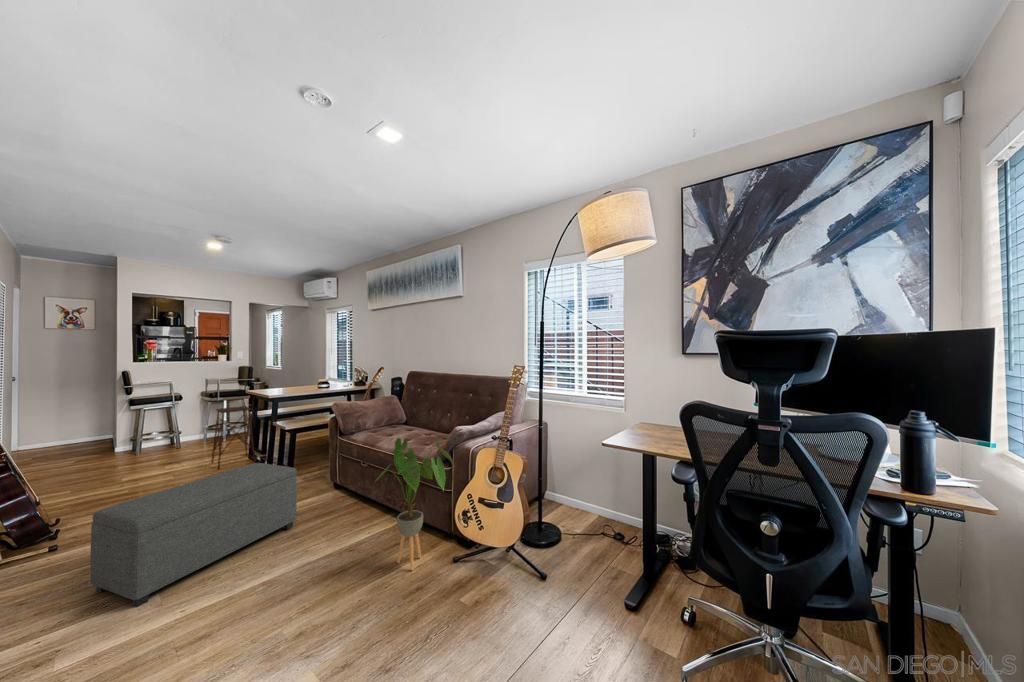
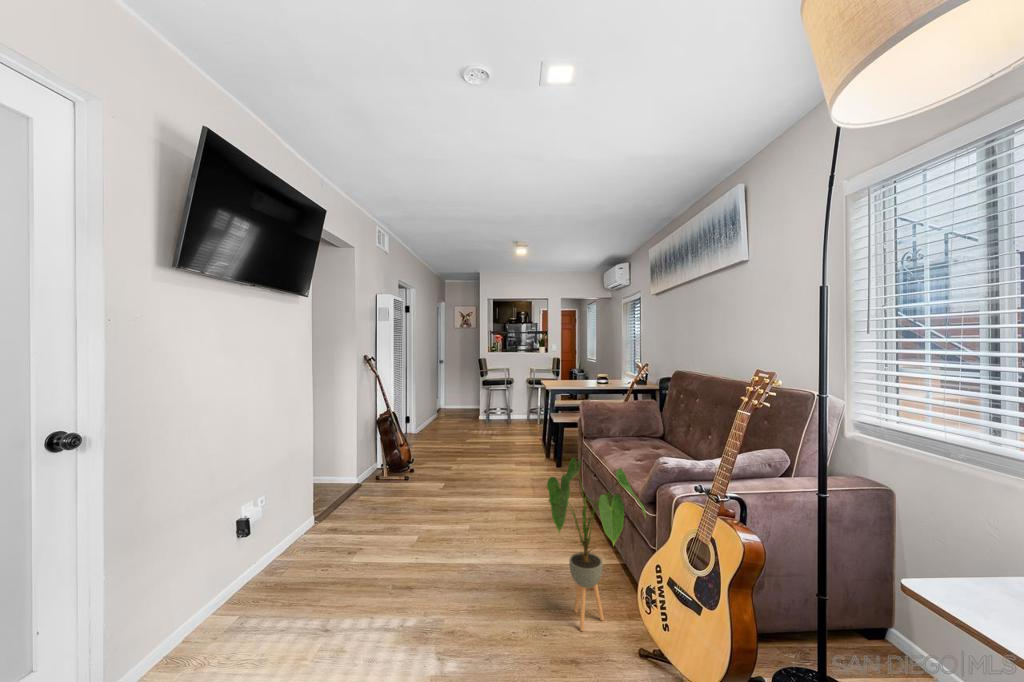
side table: present [212,406,255,469] -> none [518,394,546,448]
ottoman: present [90,463,297,607] -> none [392,451,525,543]

